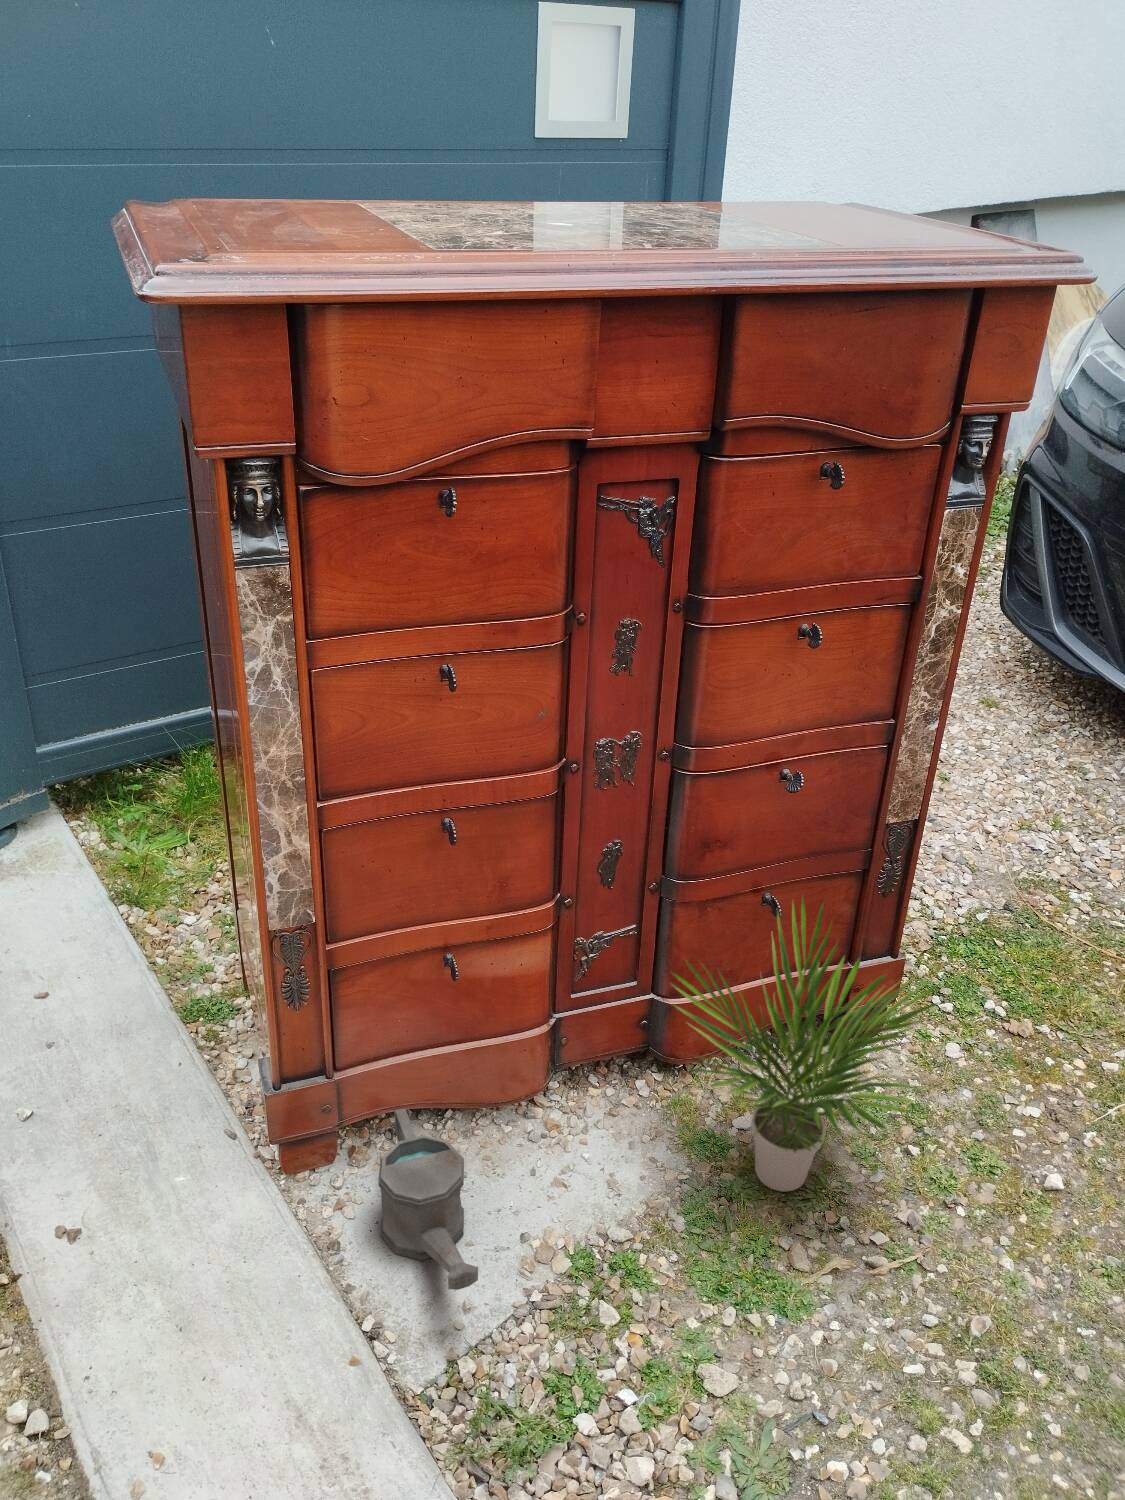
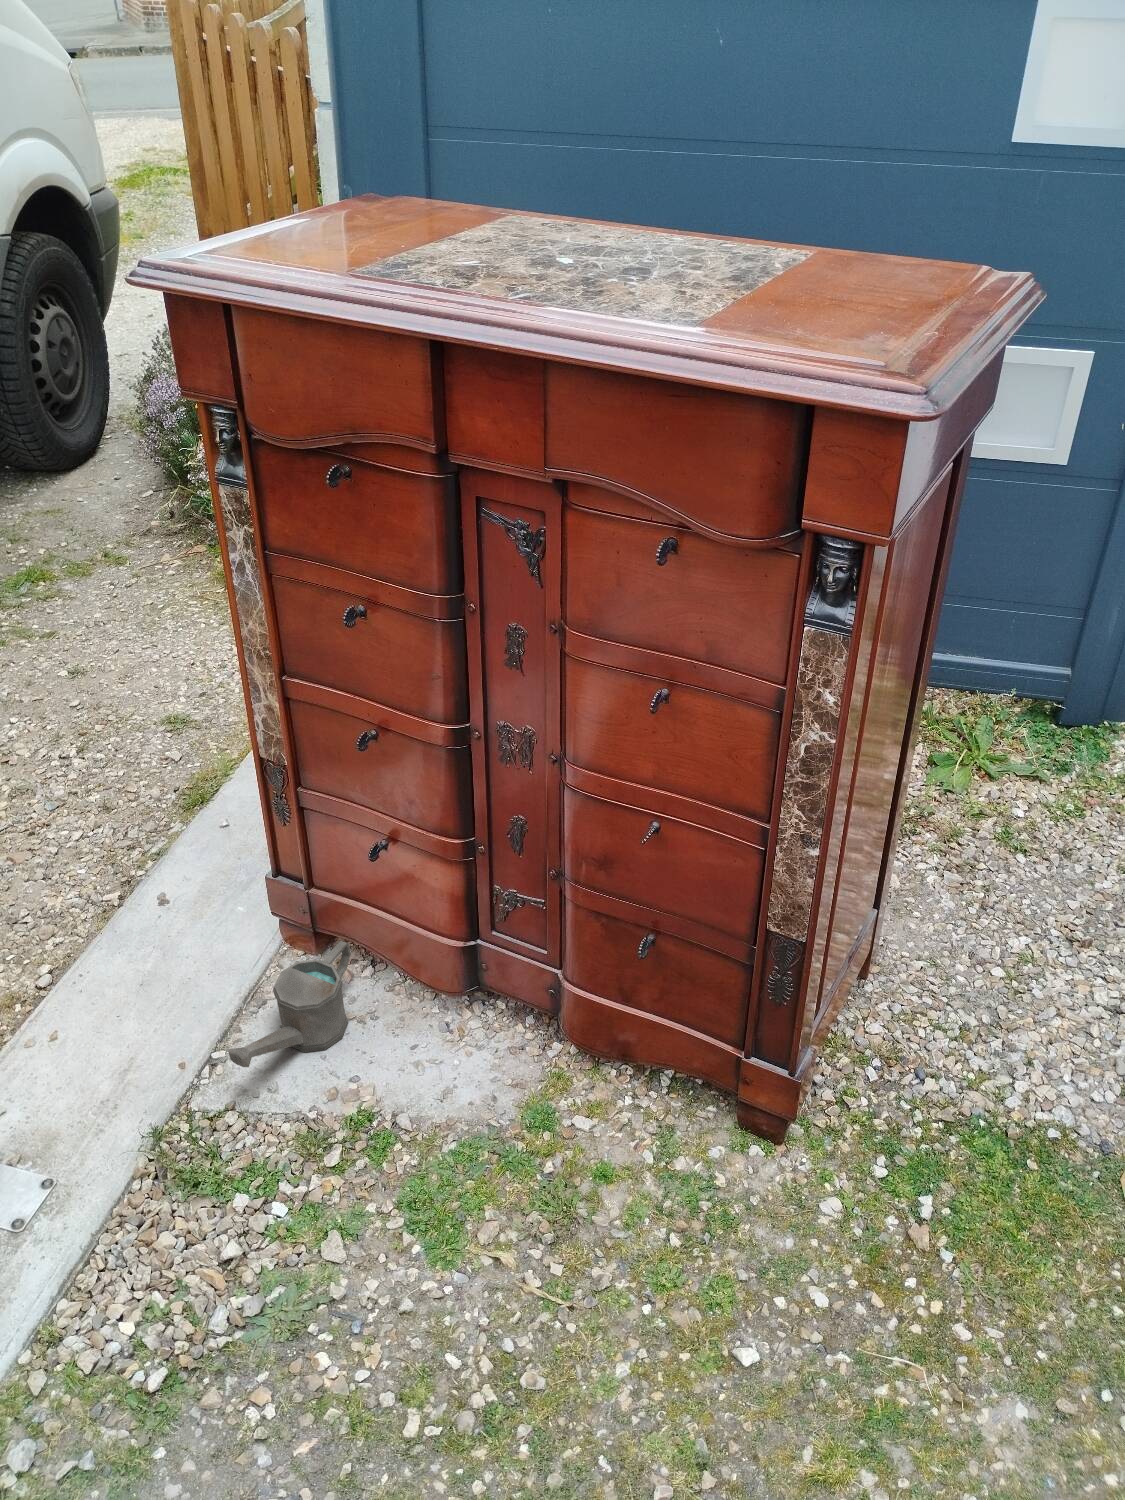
potted plant: present [673,896,938,1192] -> none [431,950,686,1192]

